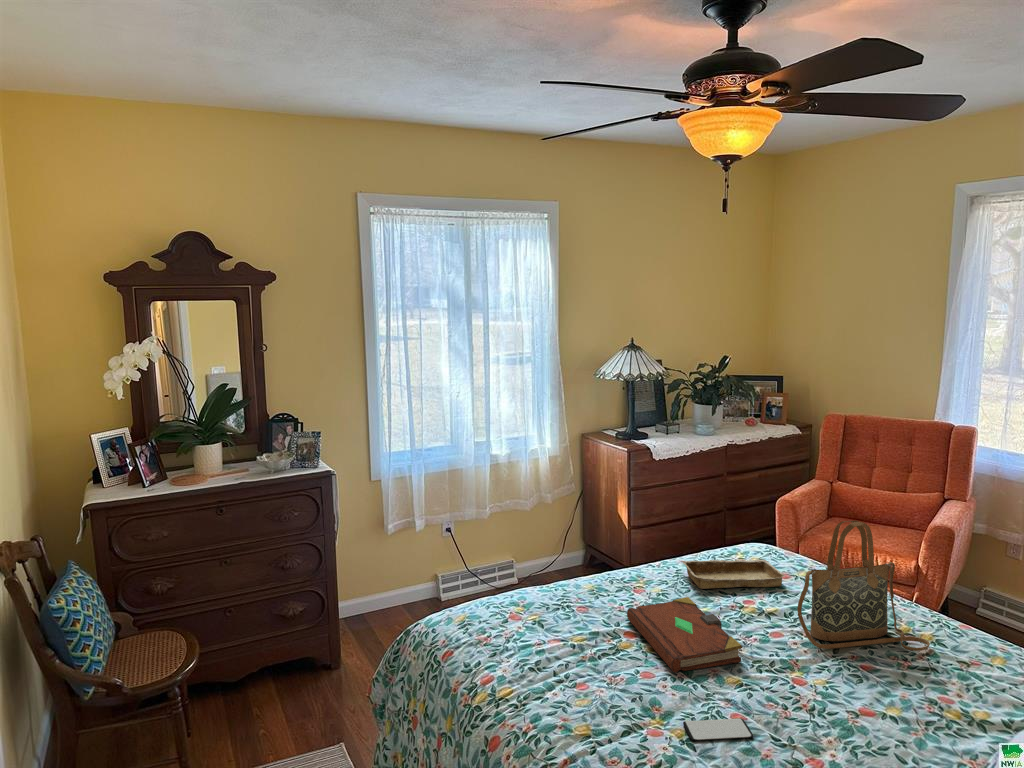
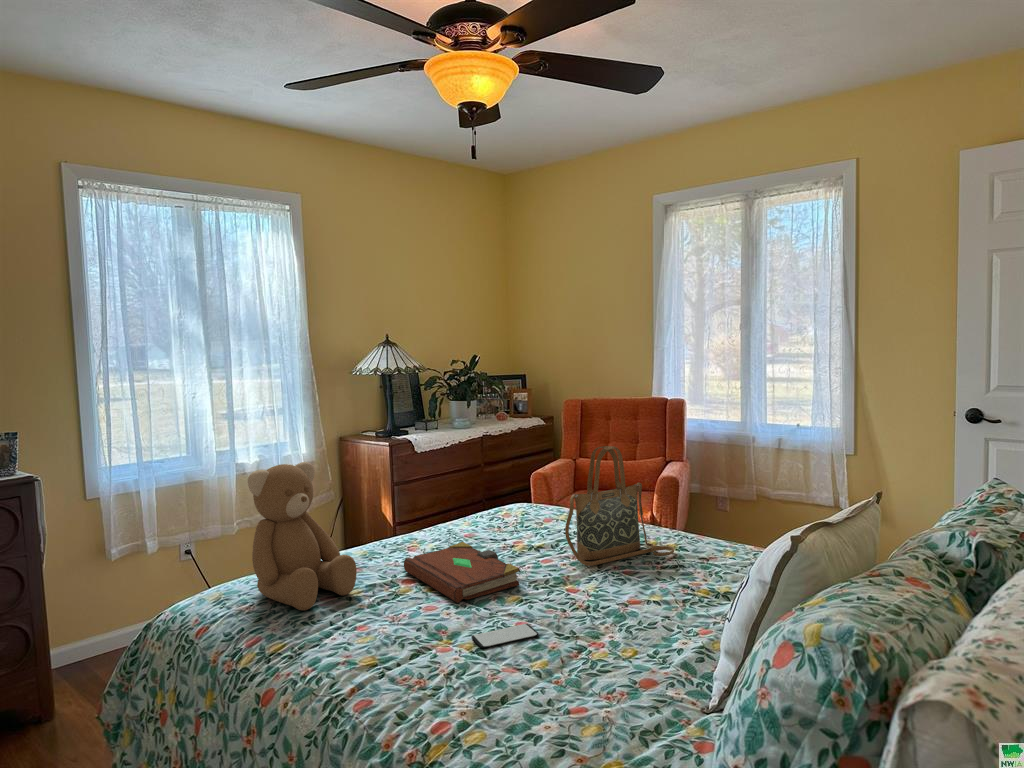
teddy bear: none [489,508,581,652] -> present [248,462,357,610]
tray: present [682,560,785,589] -> none [453,511,550,540]

